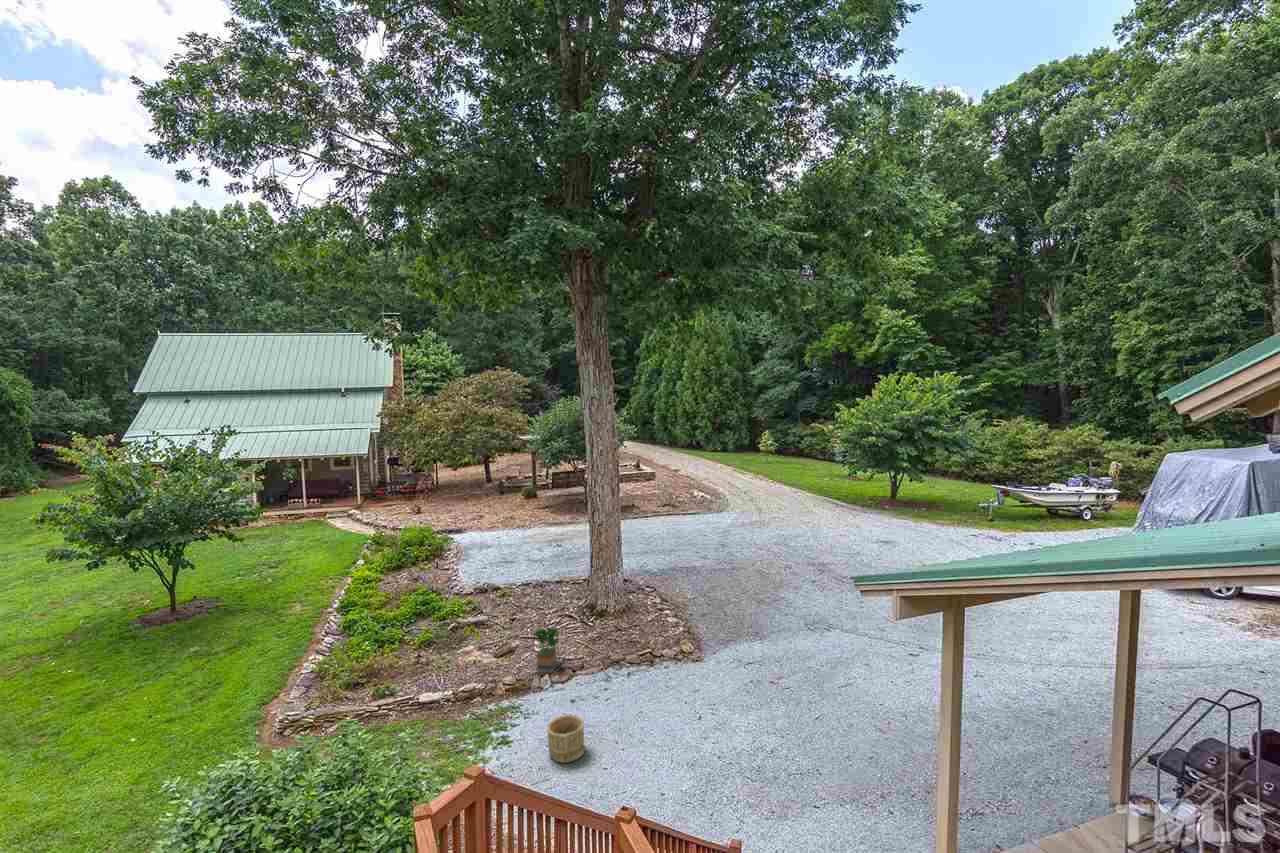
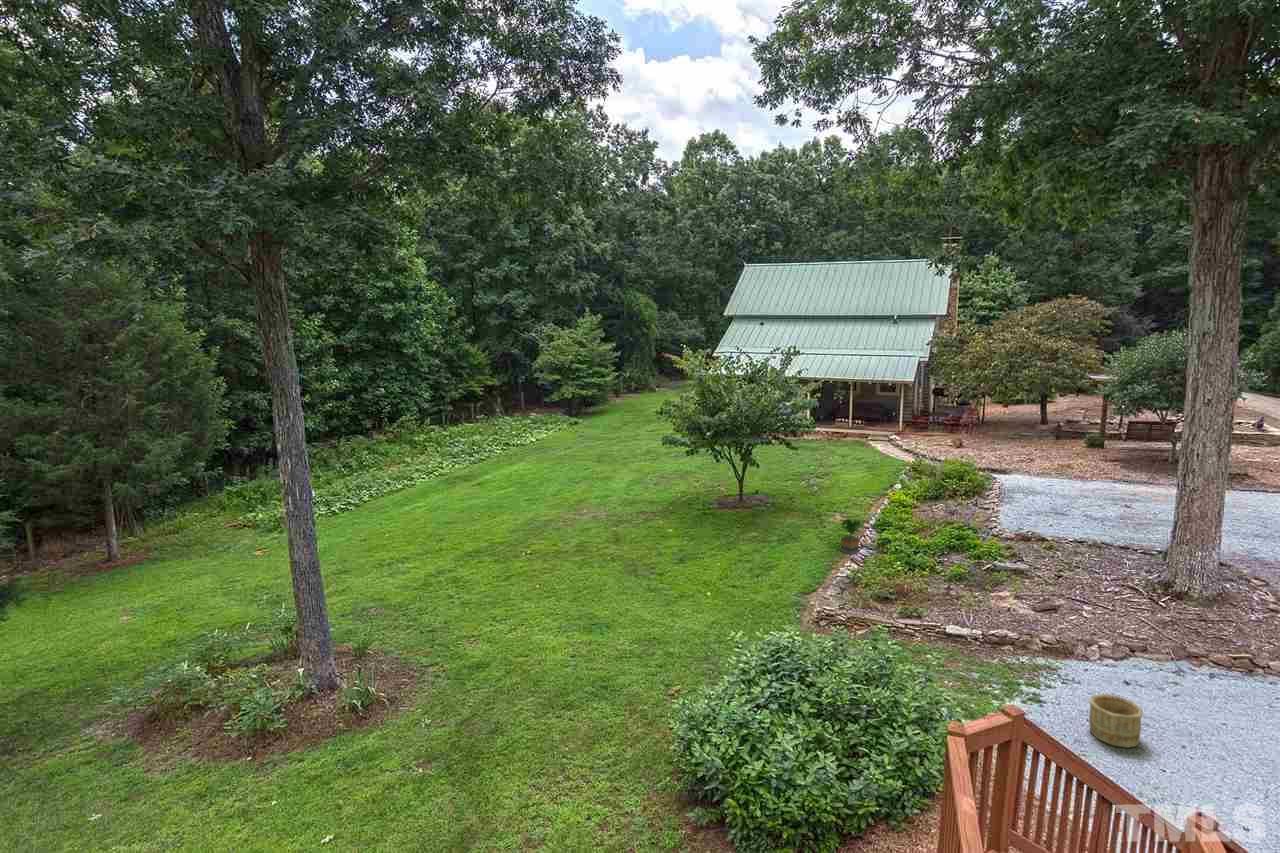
potted tree: present [534,628,559,673] -> present [841,519,863,554]

